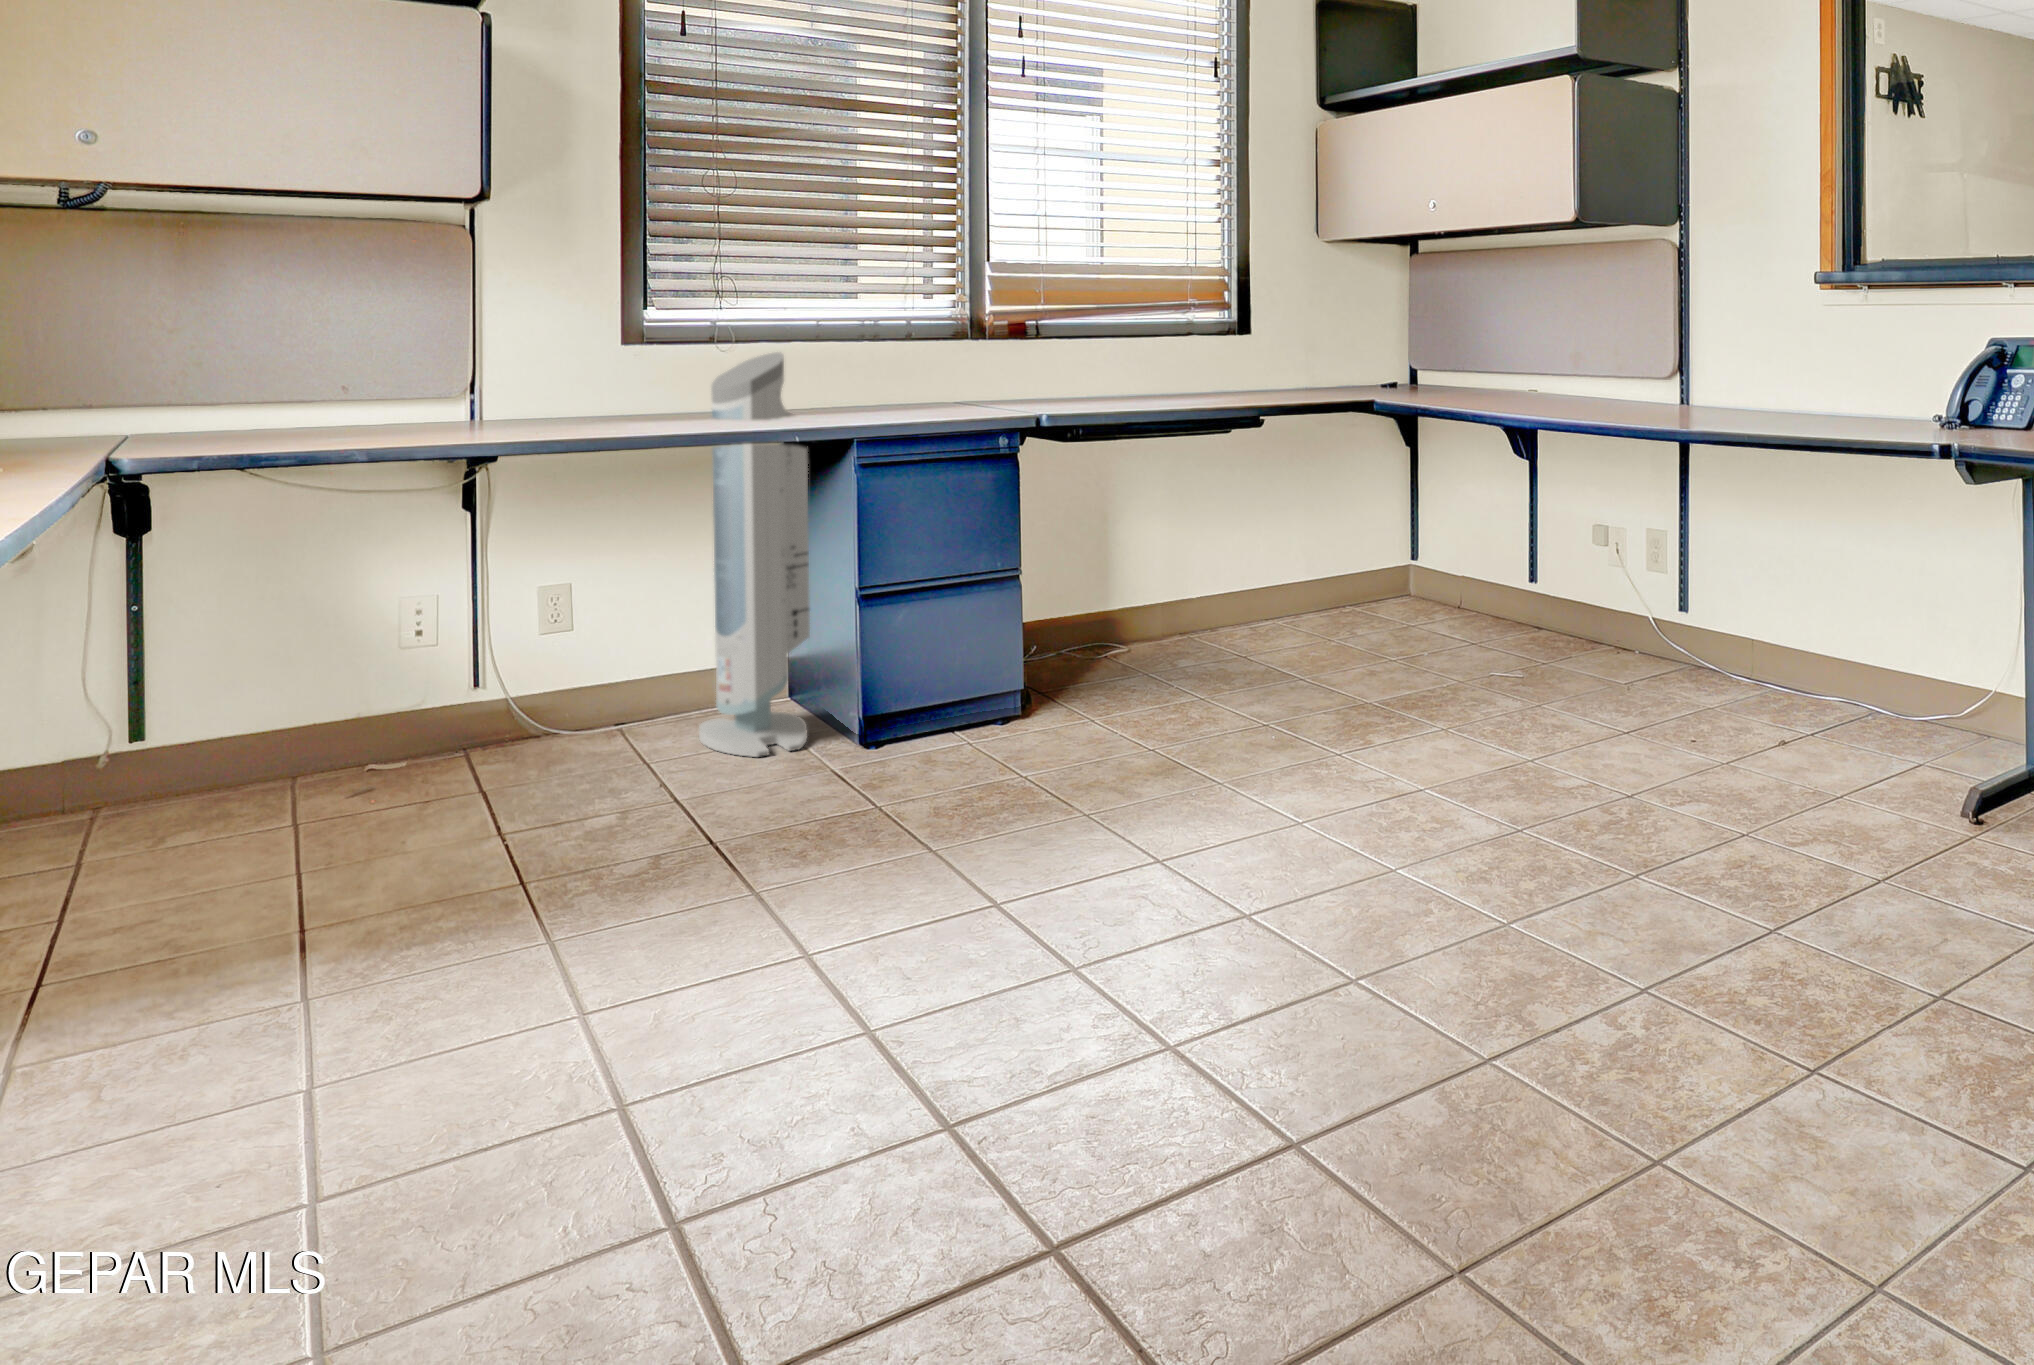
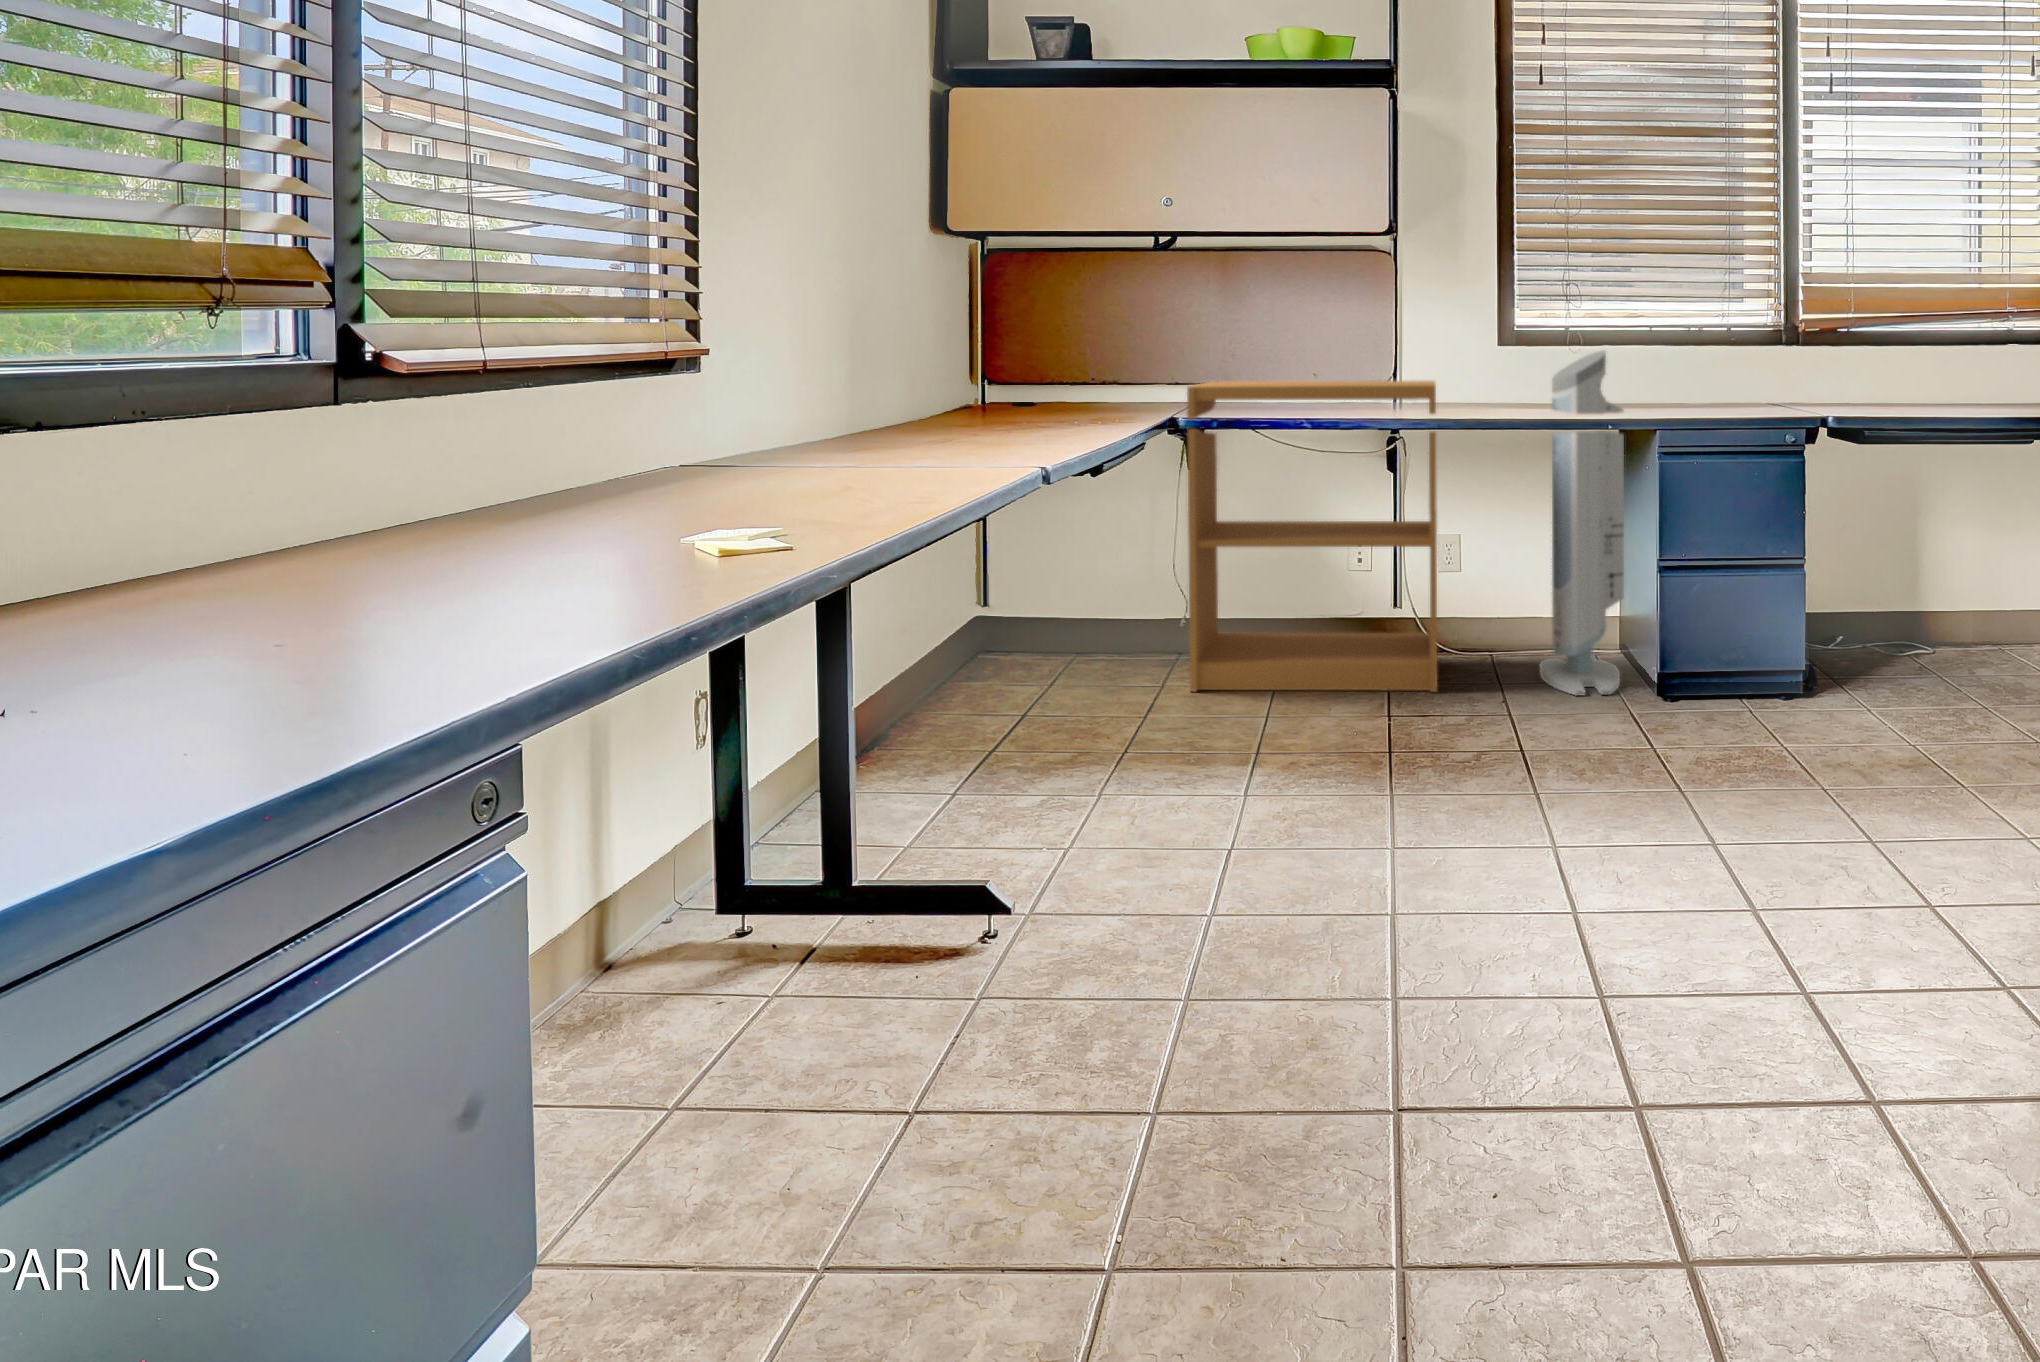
bookshelf: none [139,392,568,853] -> present [1187,381,1437,692]

